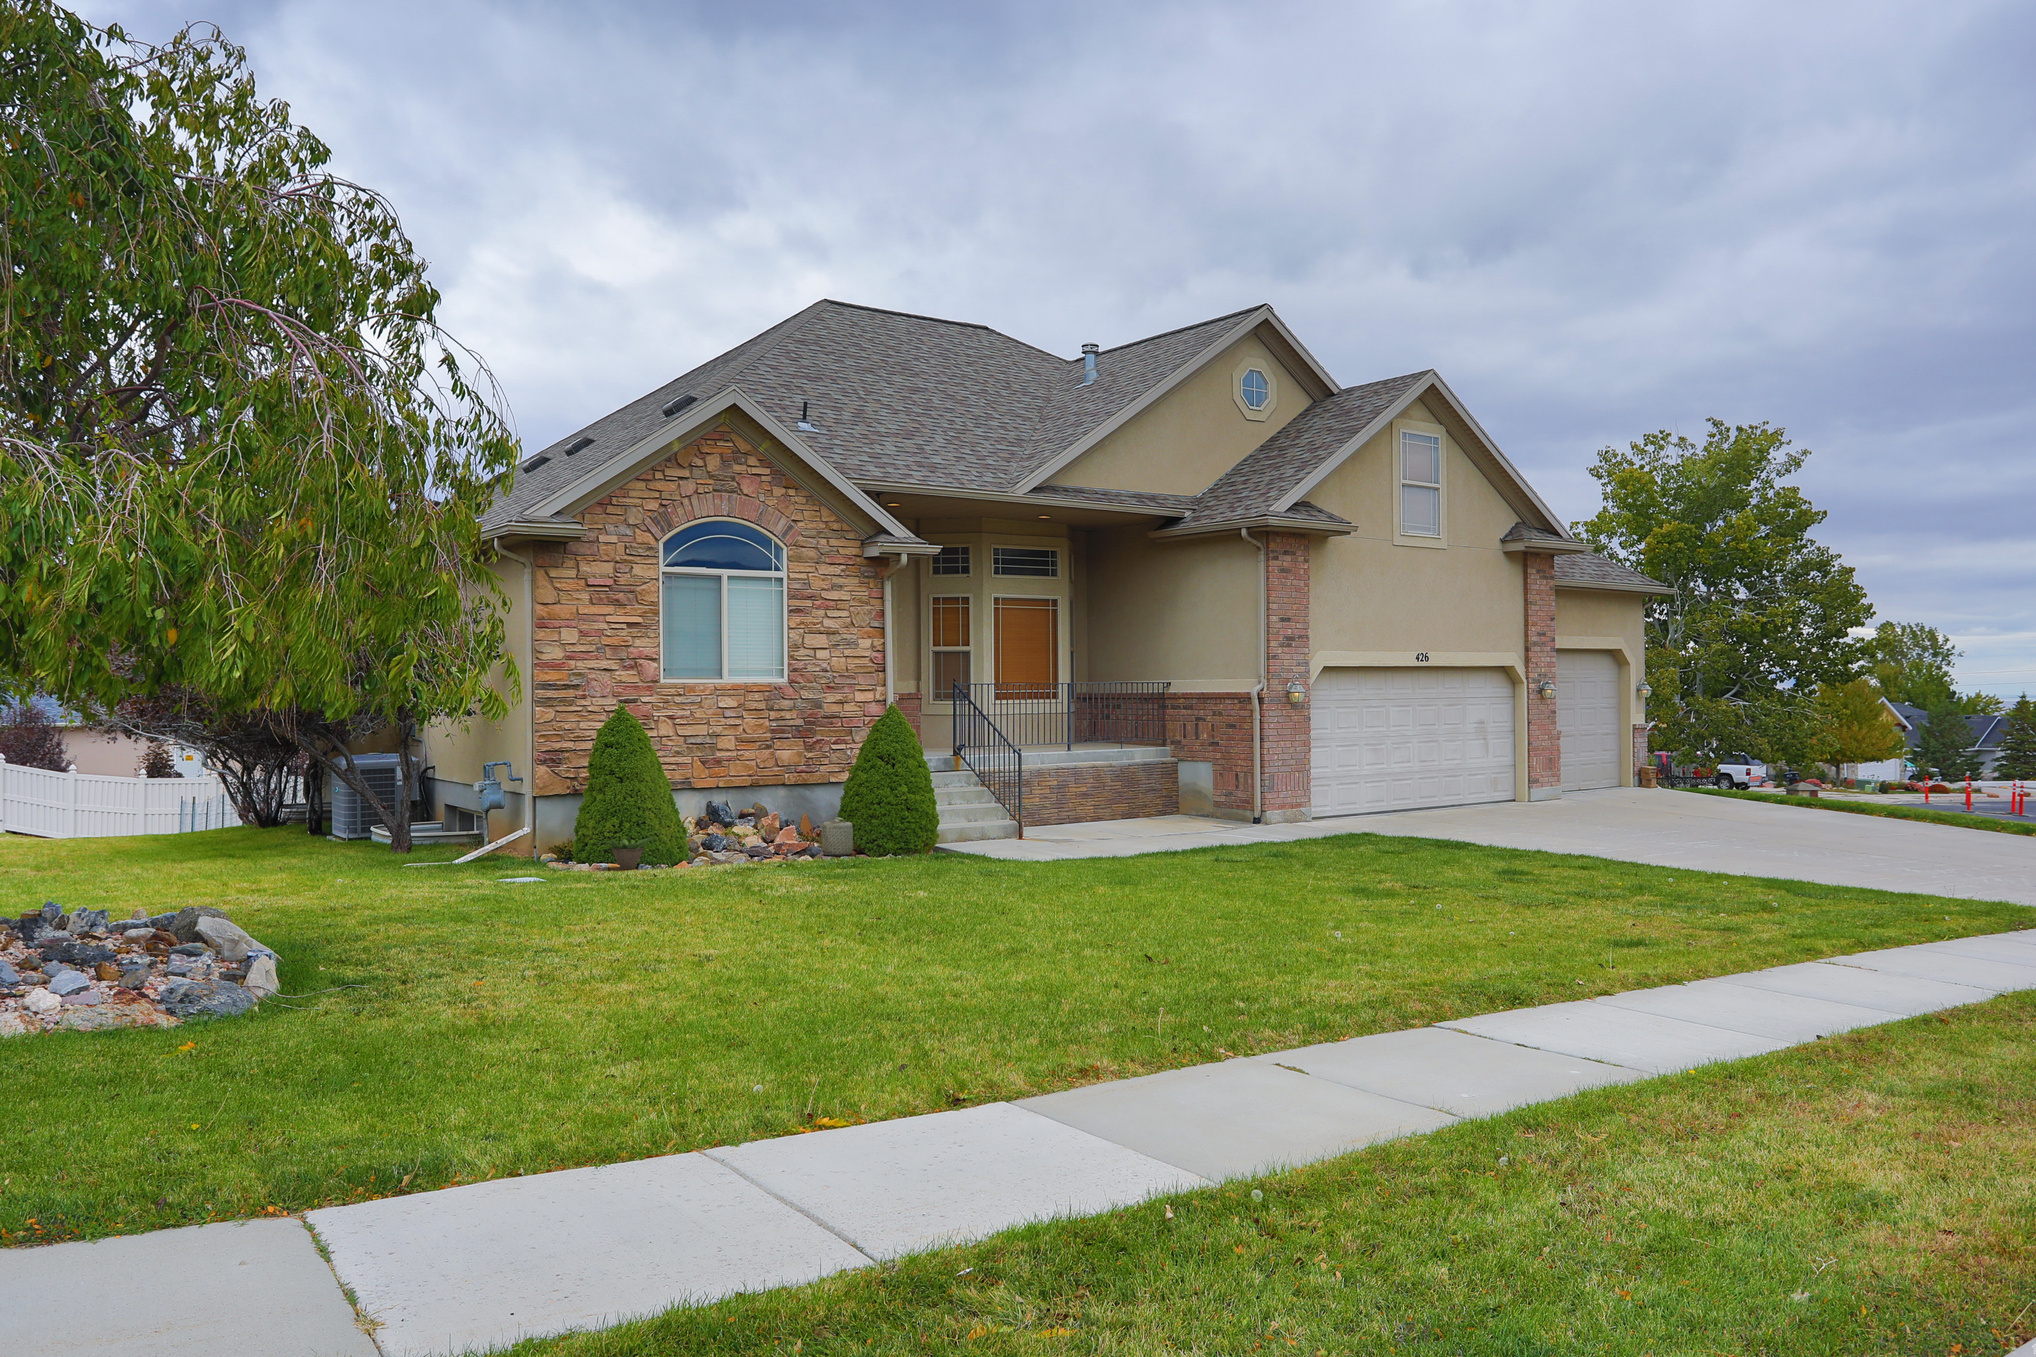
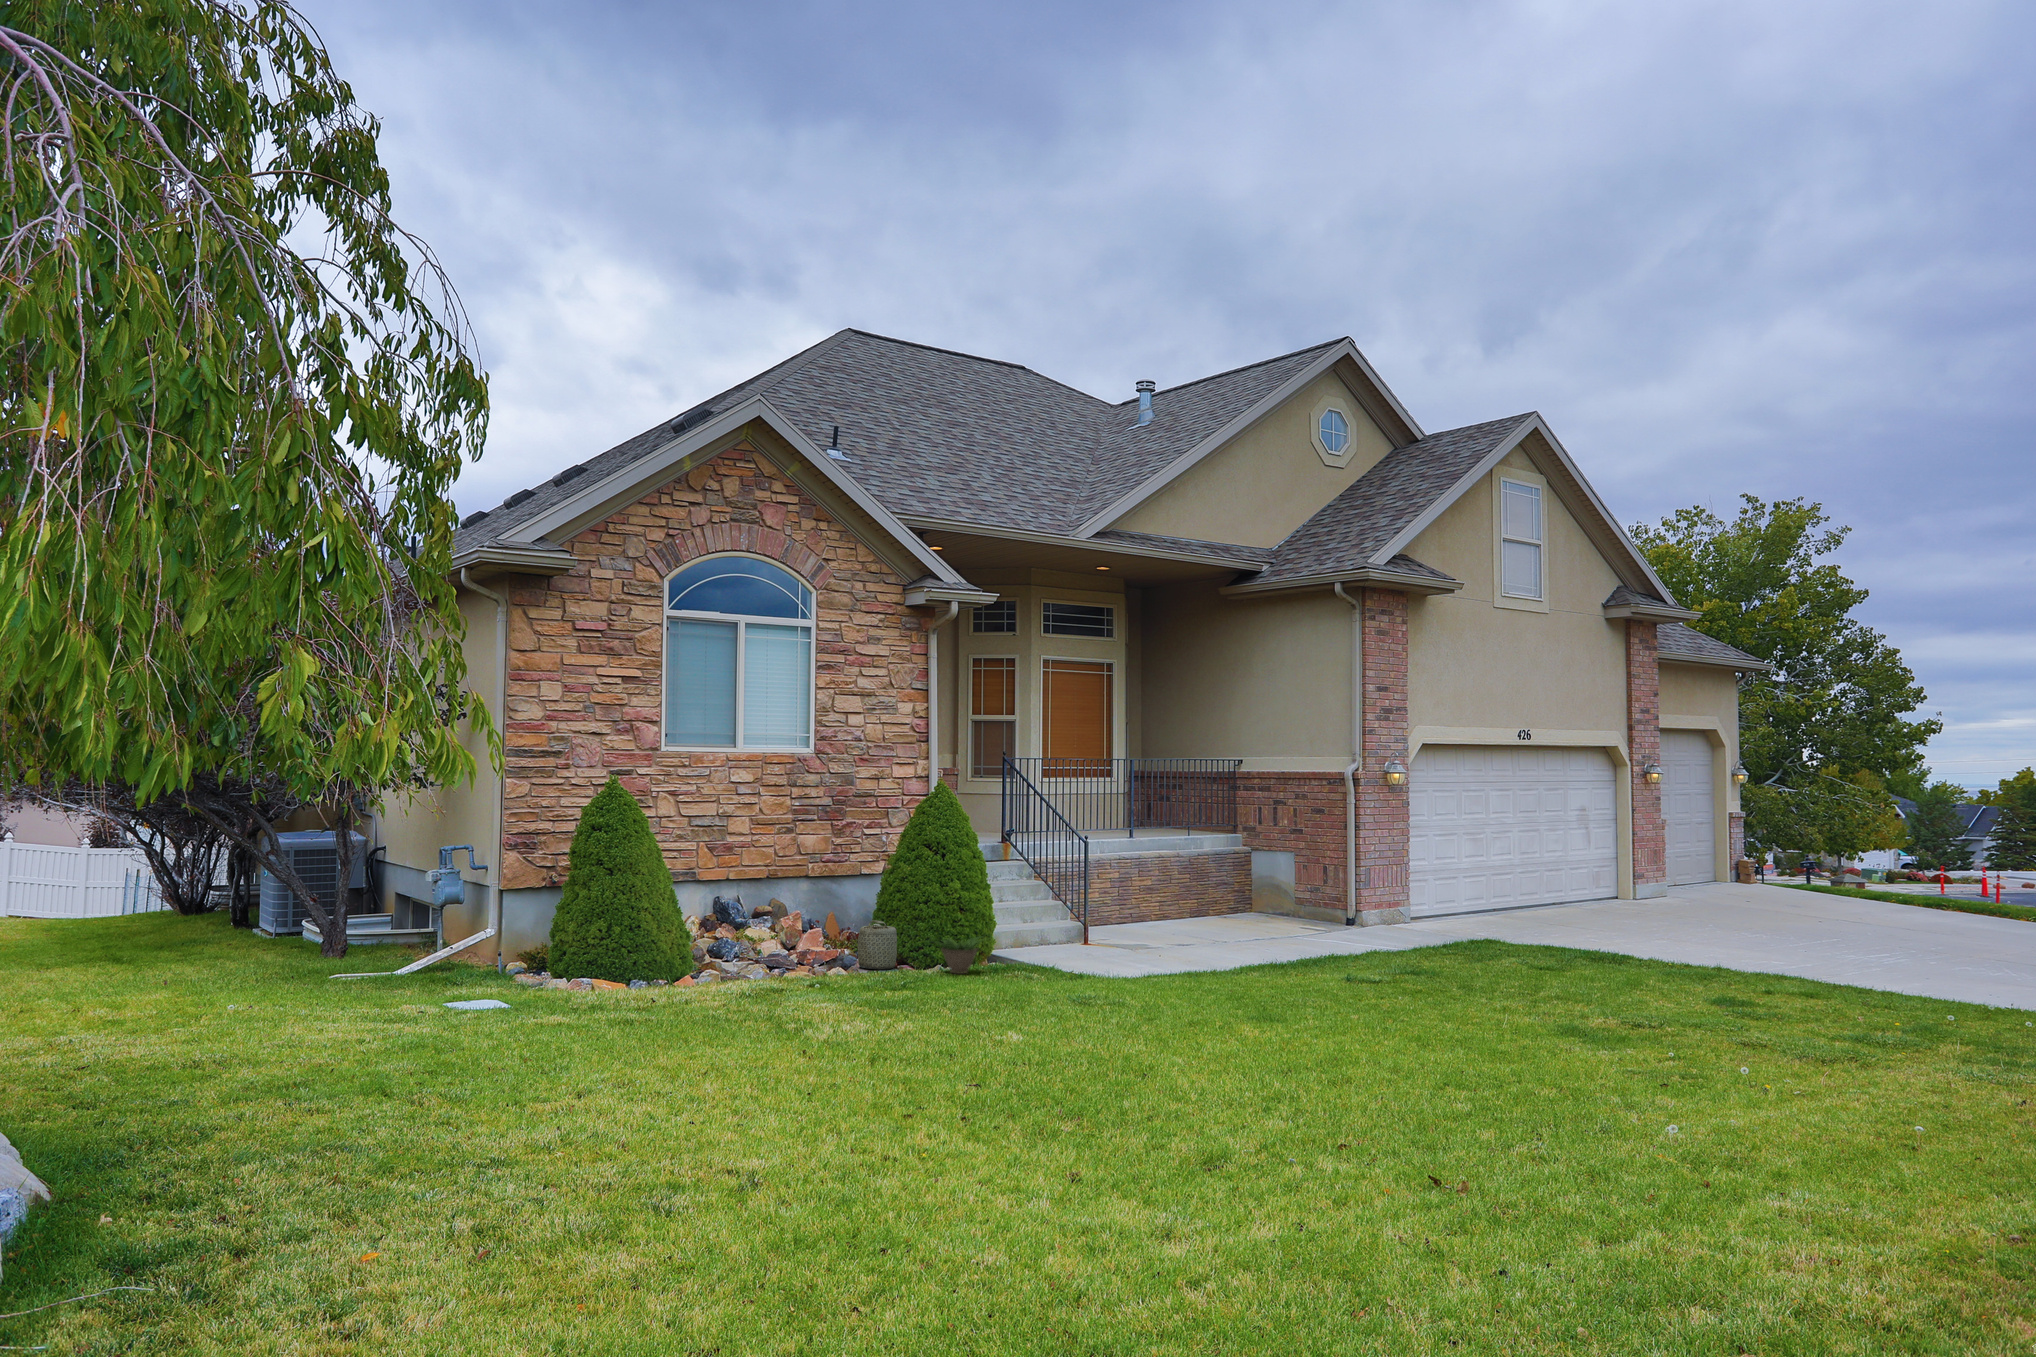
decorative plant: present [598,838,653,869] -> present [936,937,987,974]

